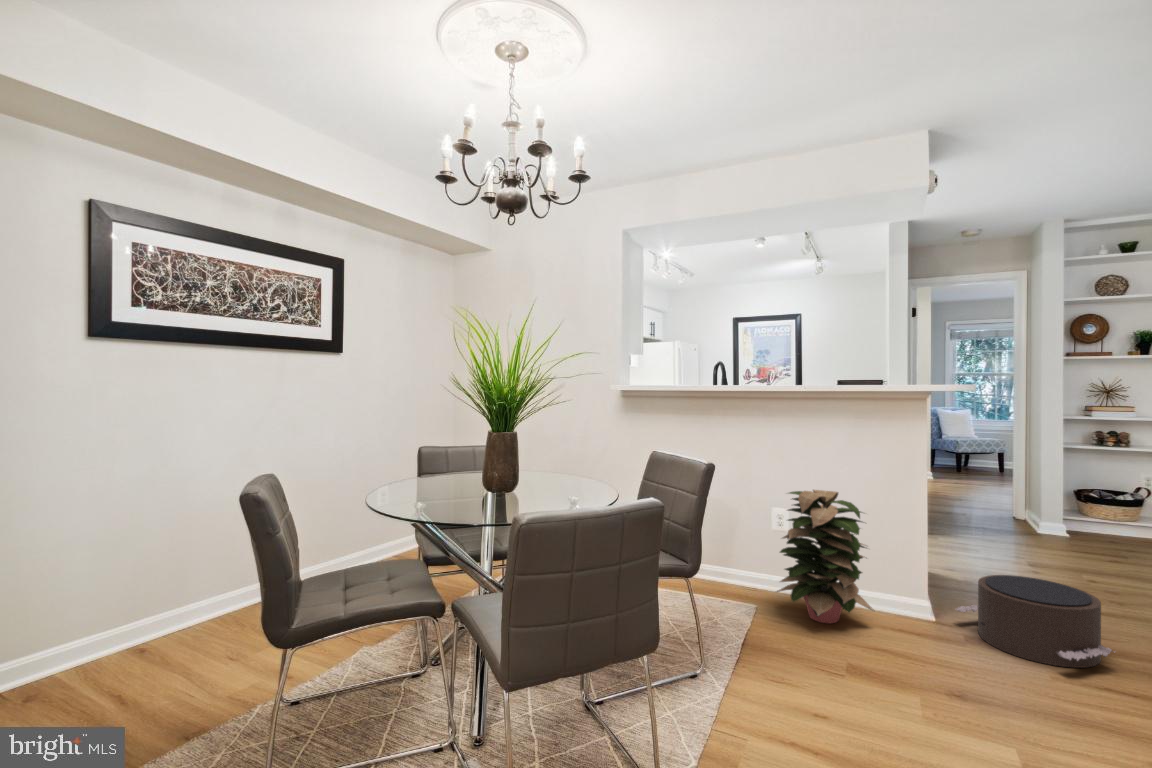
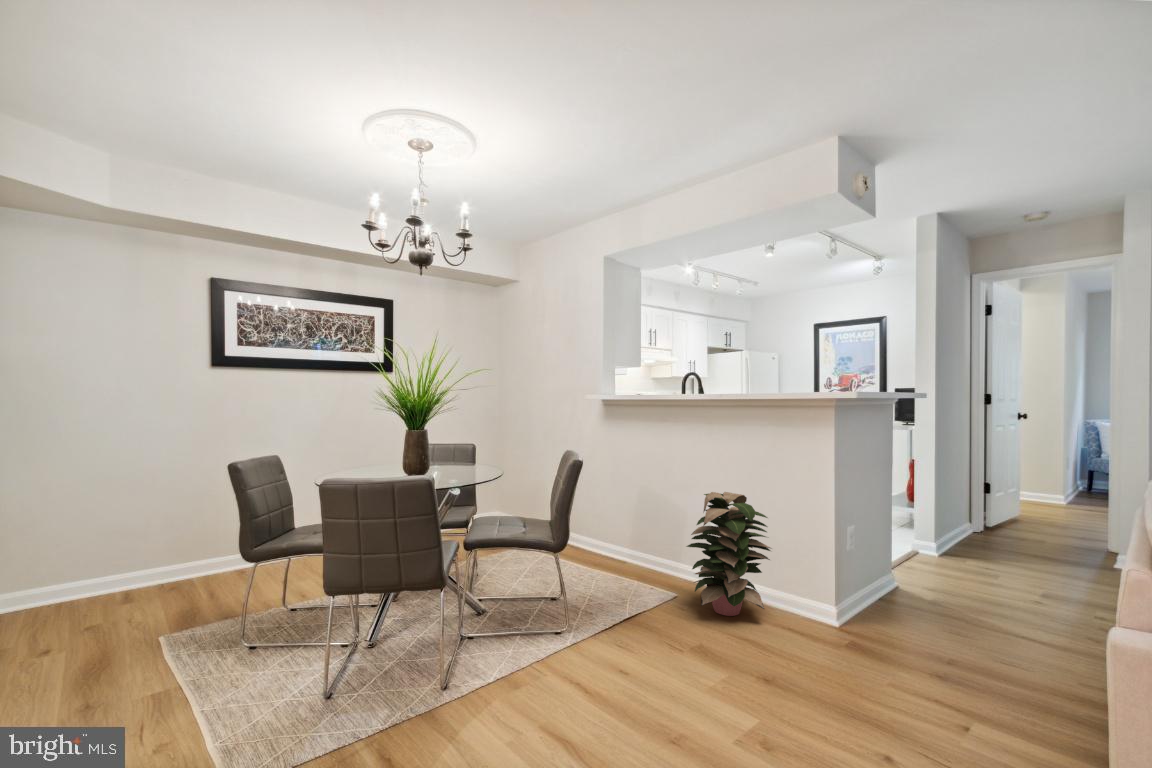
pouf: present [956,575,1112,668] -> none [855,589,980,688]

